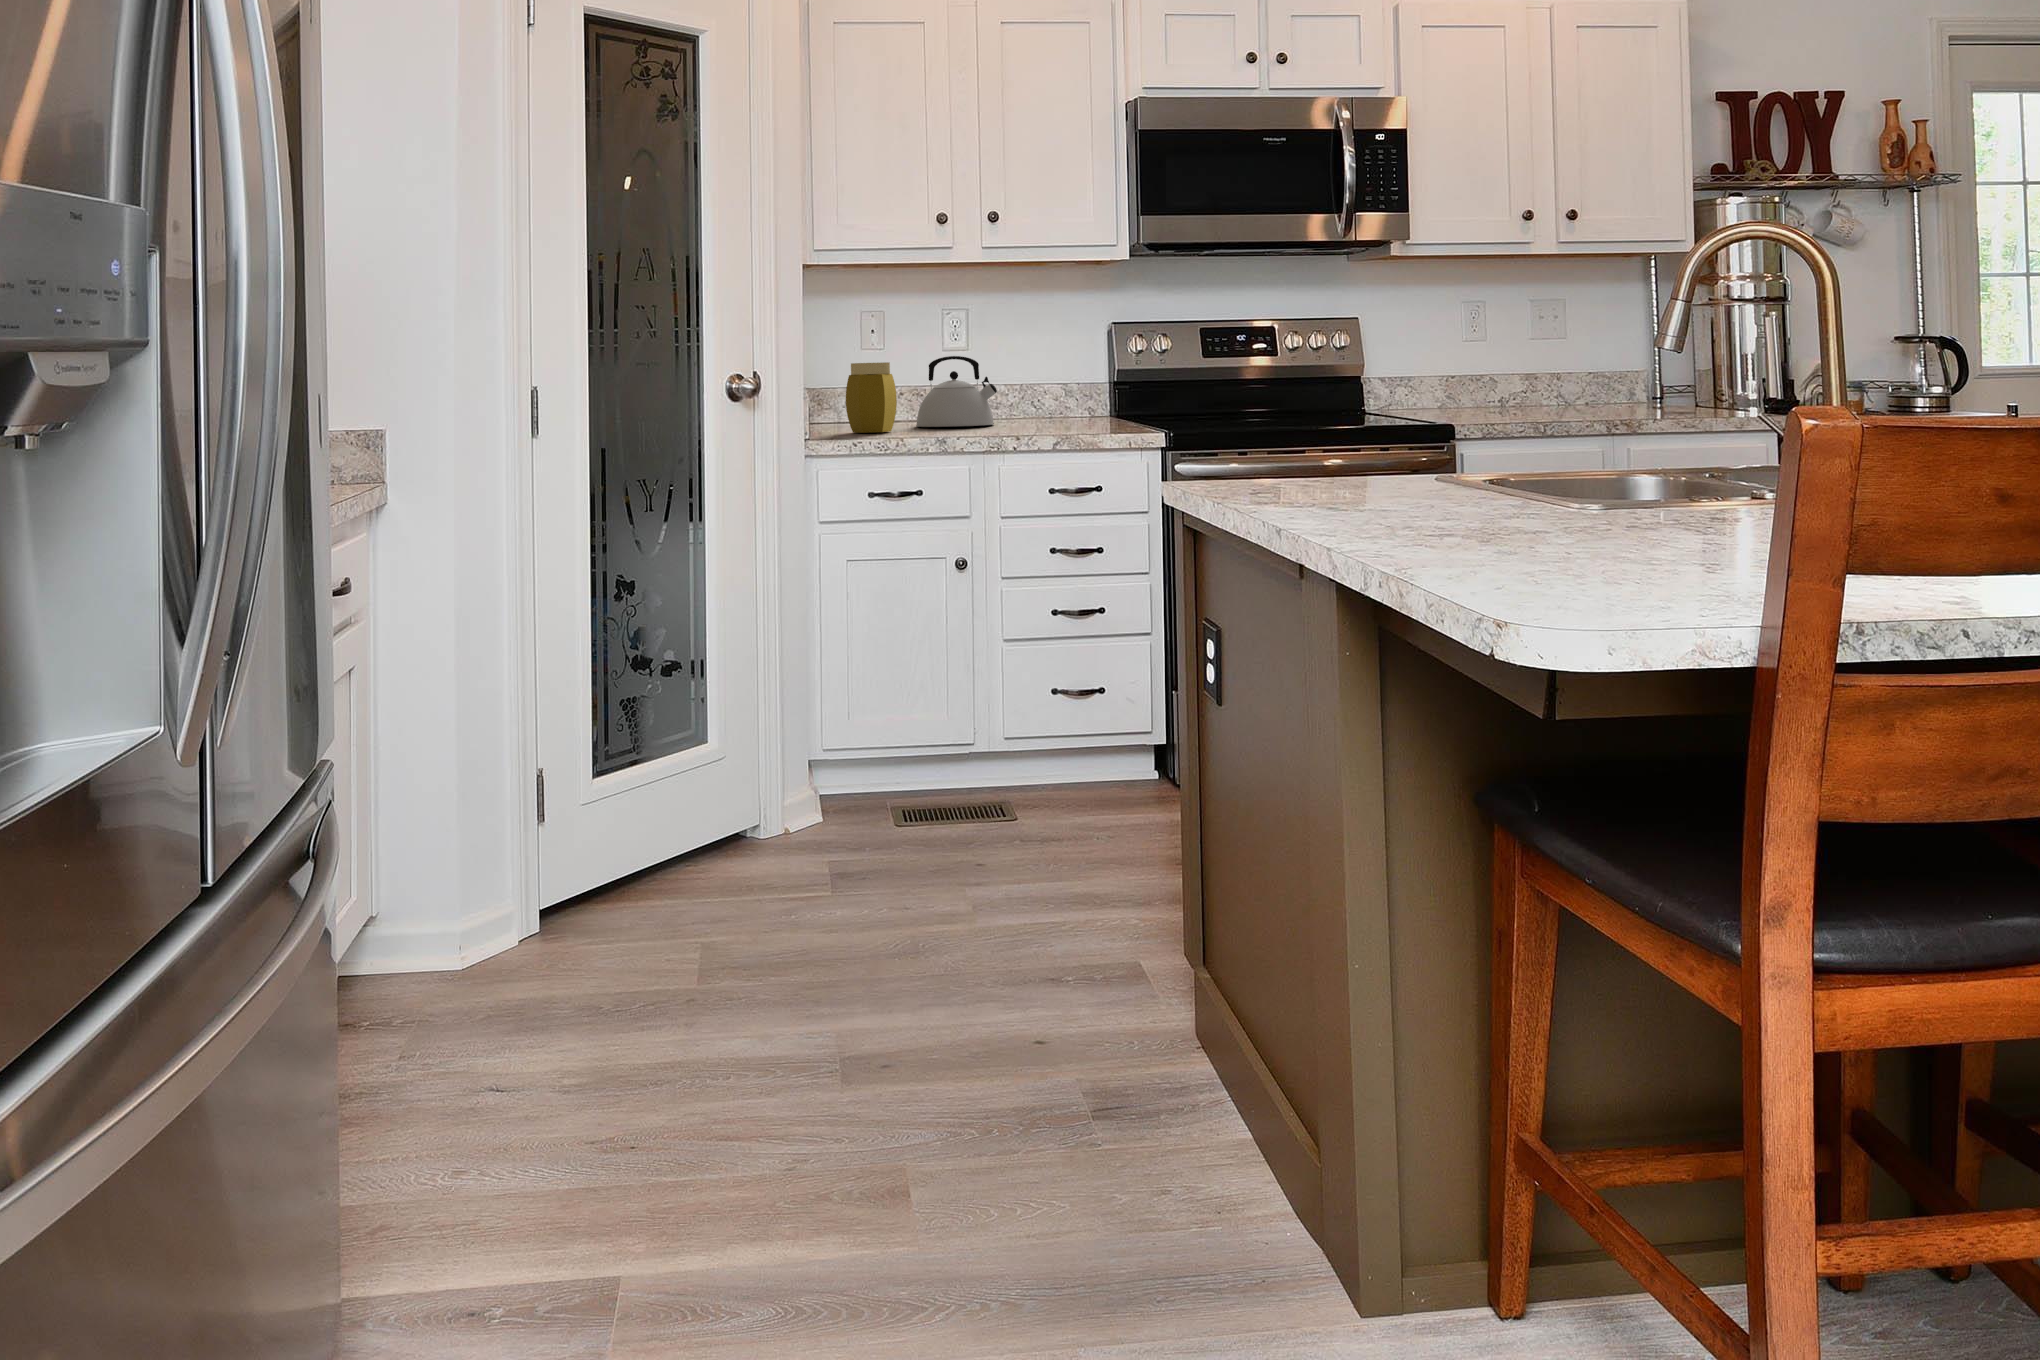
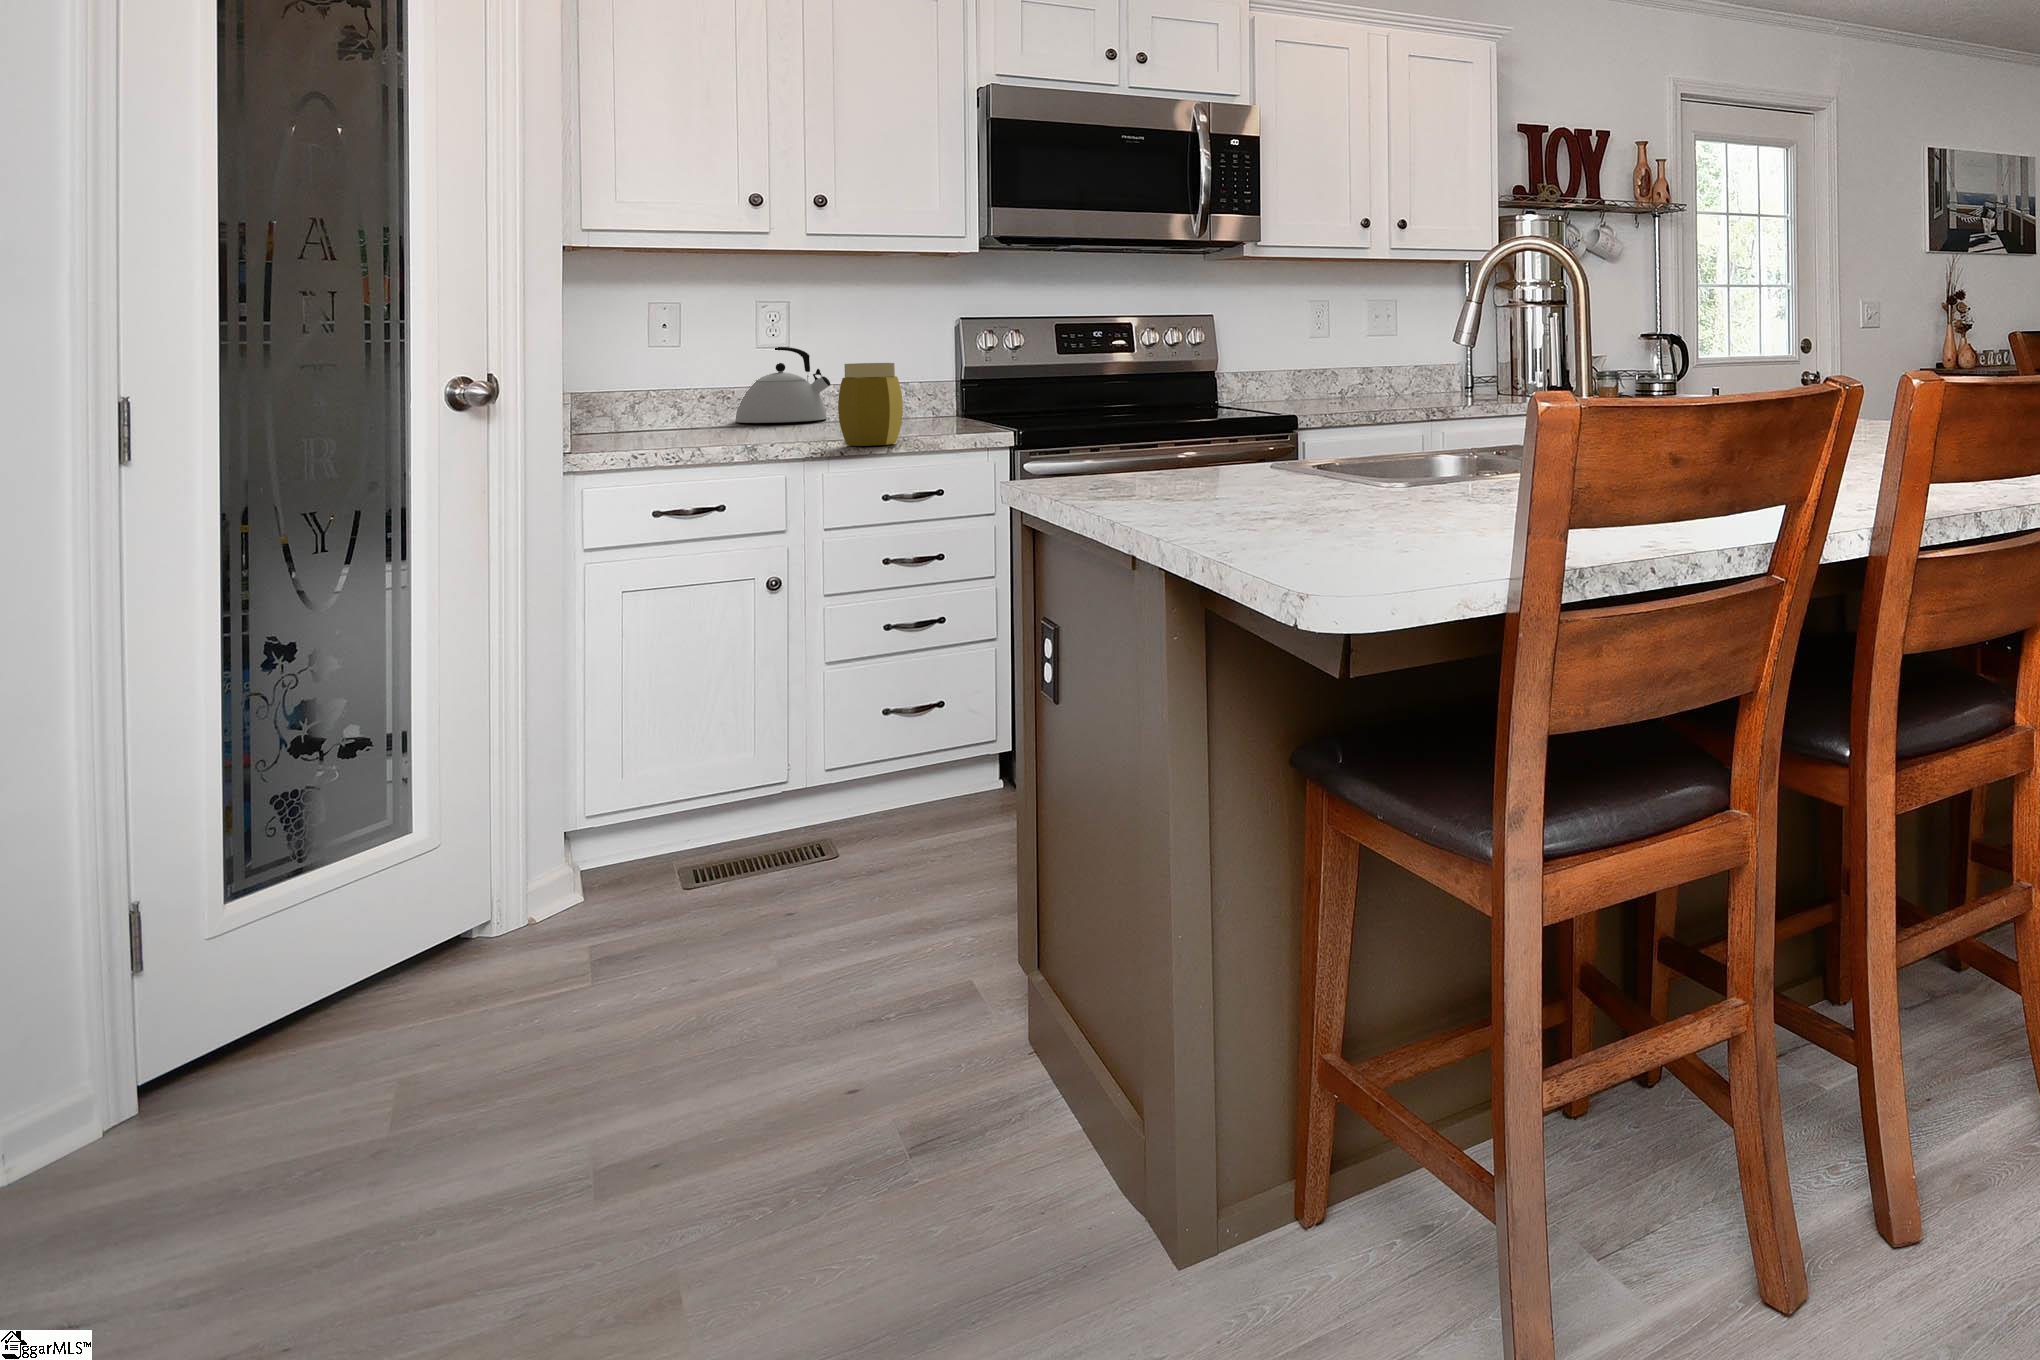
jar: present [846,362,897,433] -> present [838,363,903,446]

